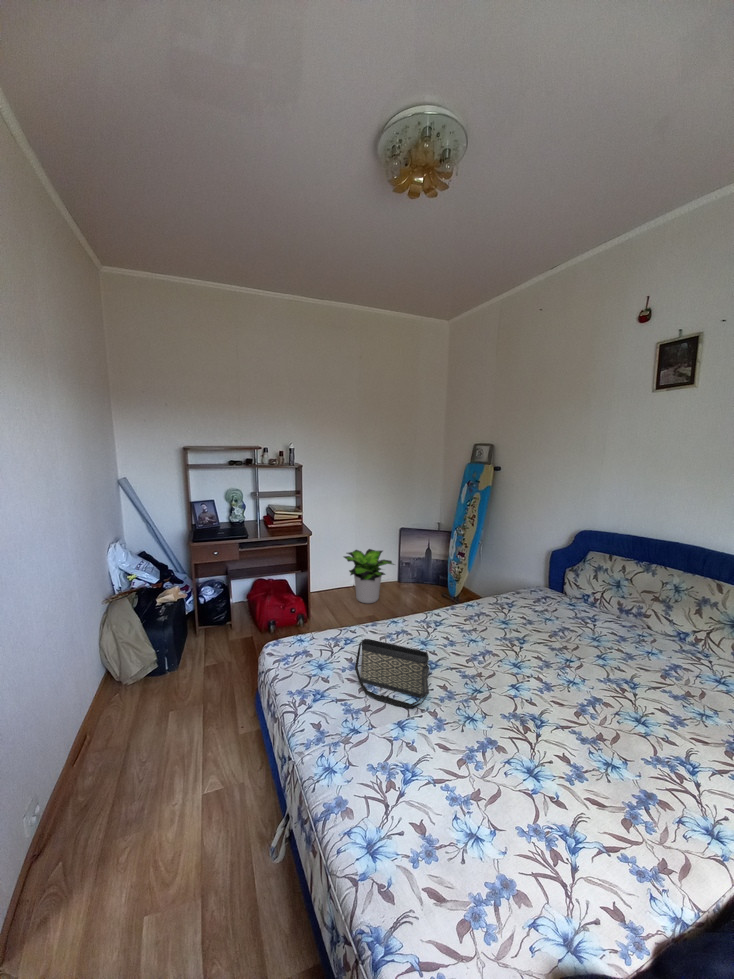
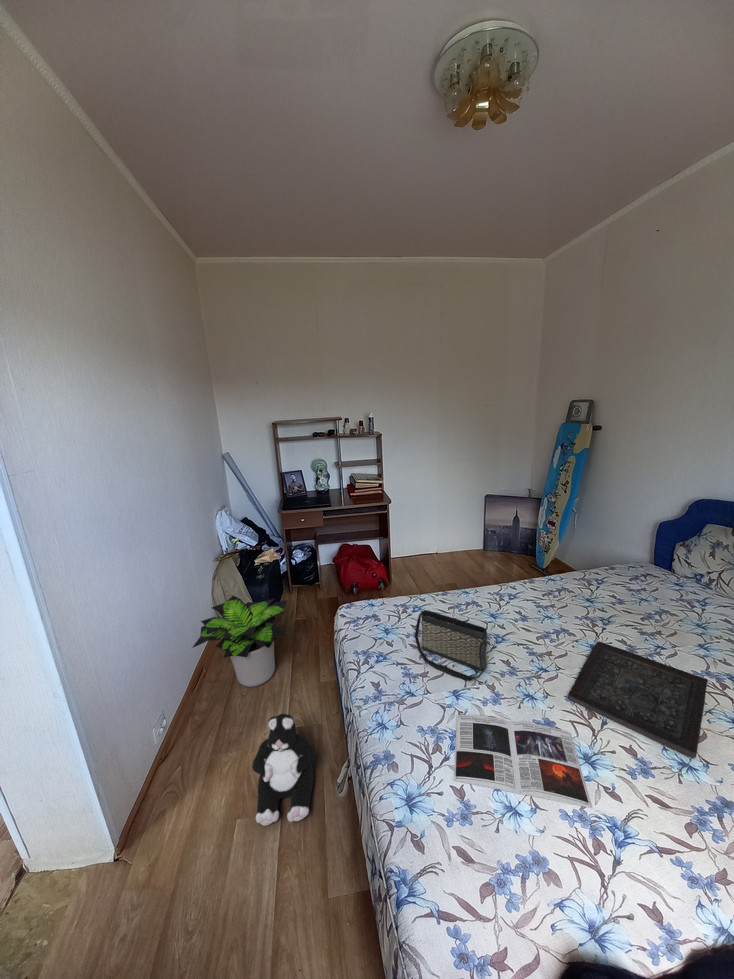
potted plant: present [344,549,394,603] -> present [193,596,287,687]
tray: none [504,660,614,755] -> present [568,641,708,758]
magazine: none [405,743,544,819] -> present [454,715,592,808]
plush toy: none [154,776,237,932] -> present [252,714,315,826]

